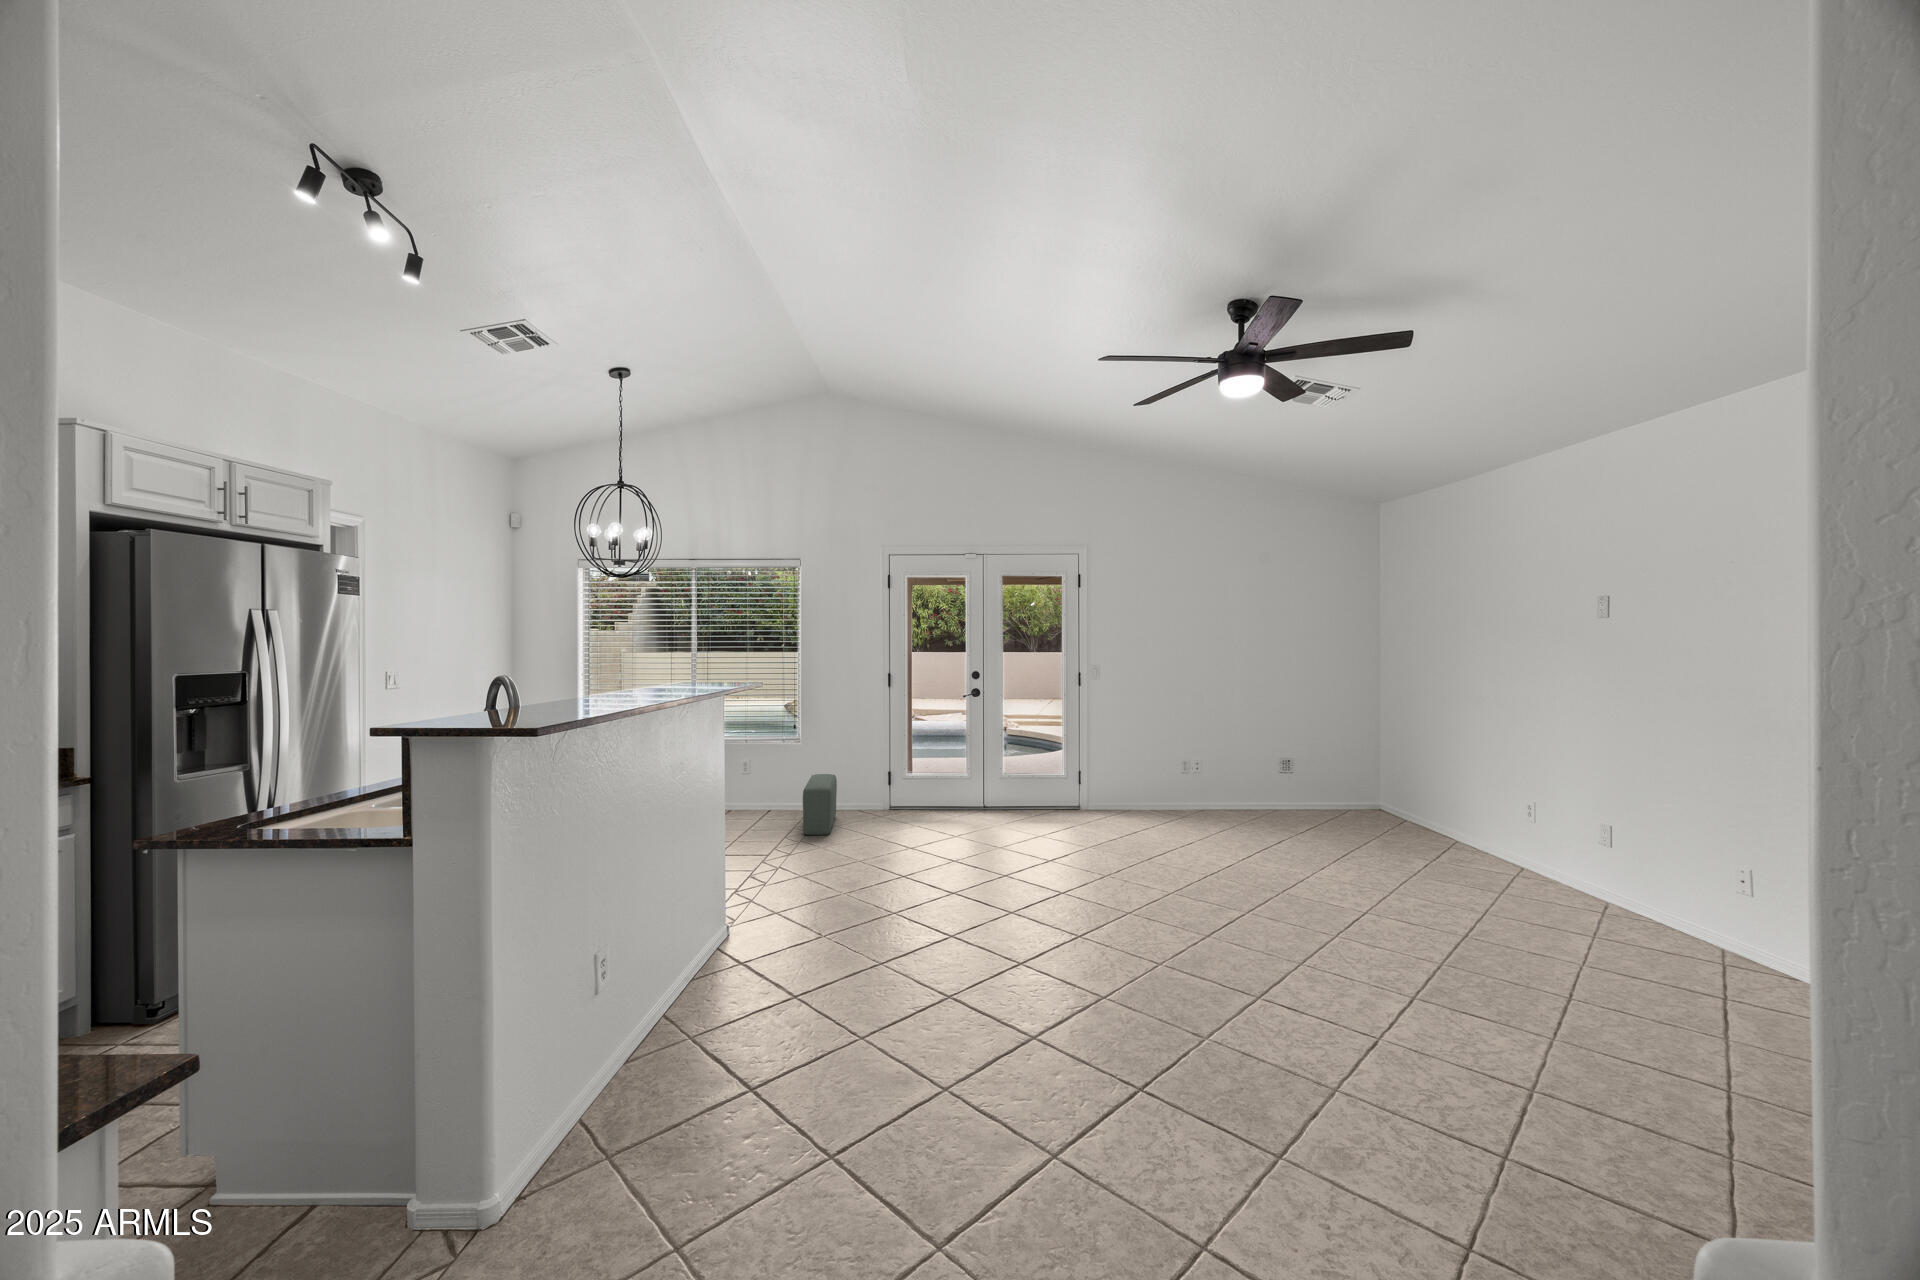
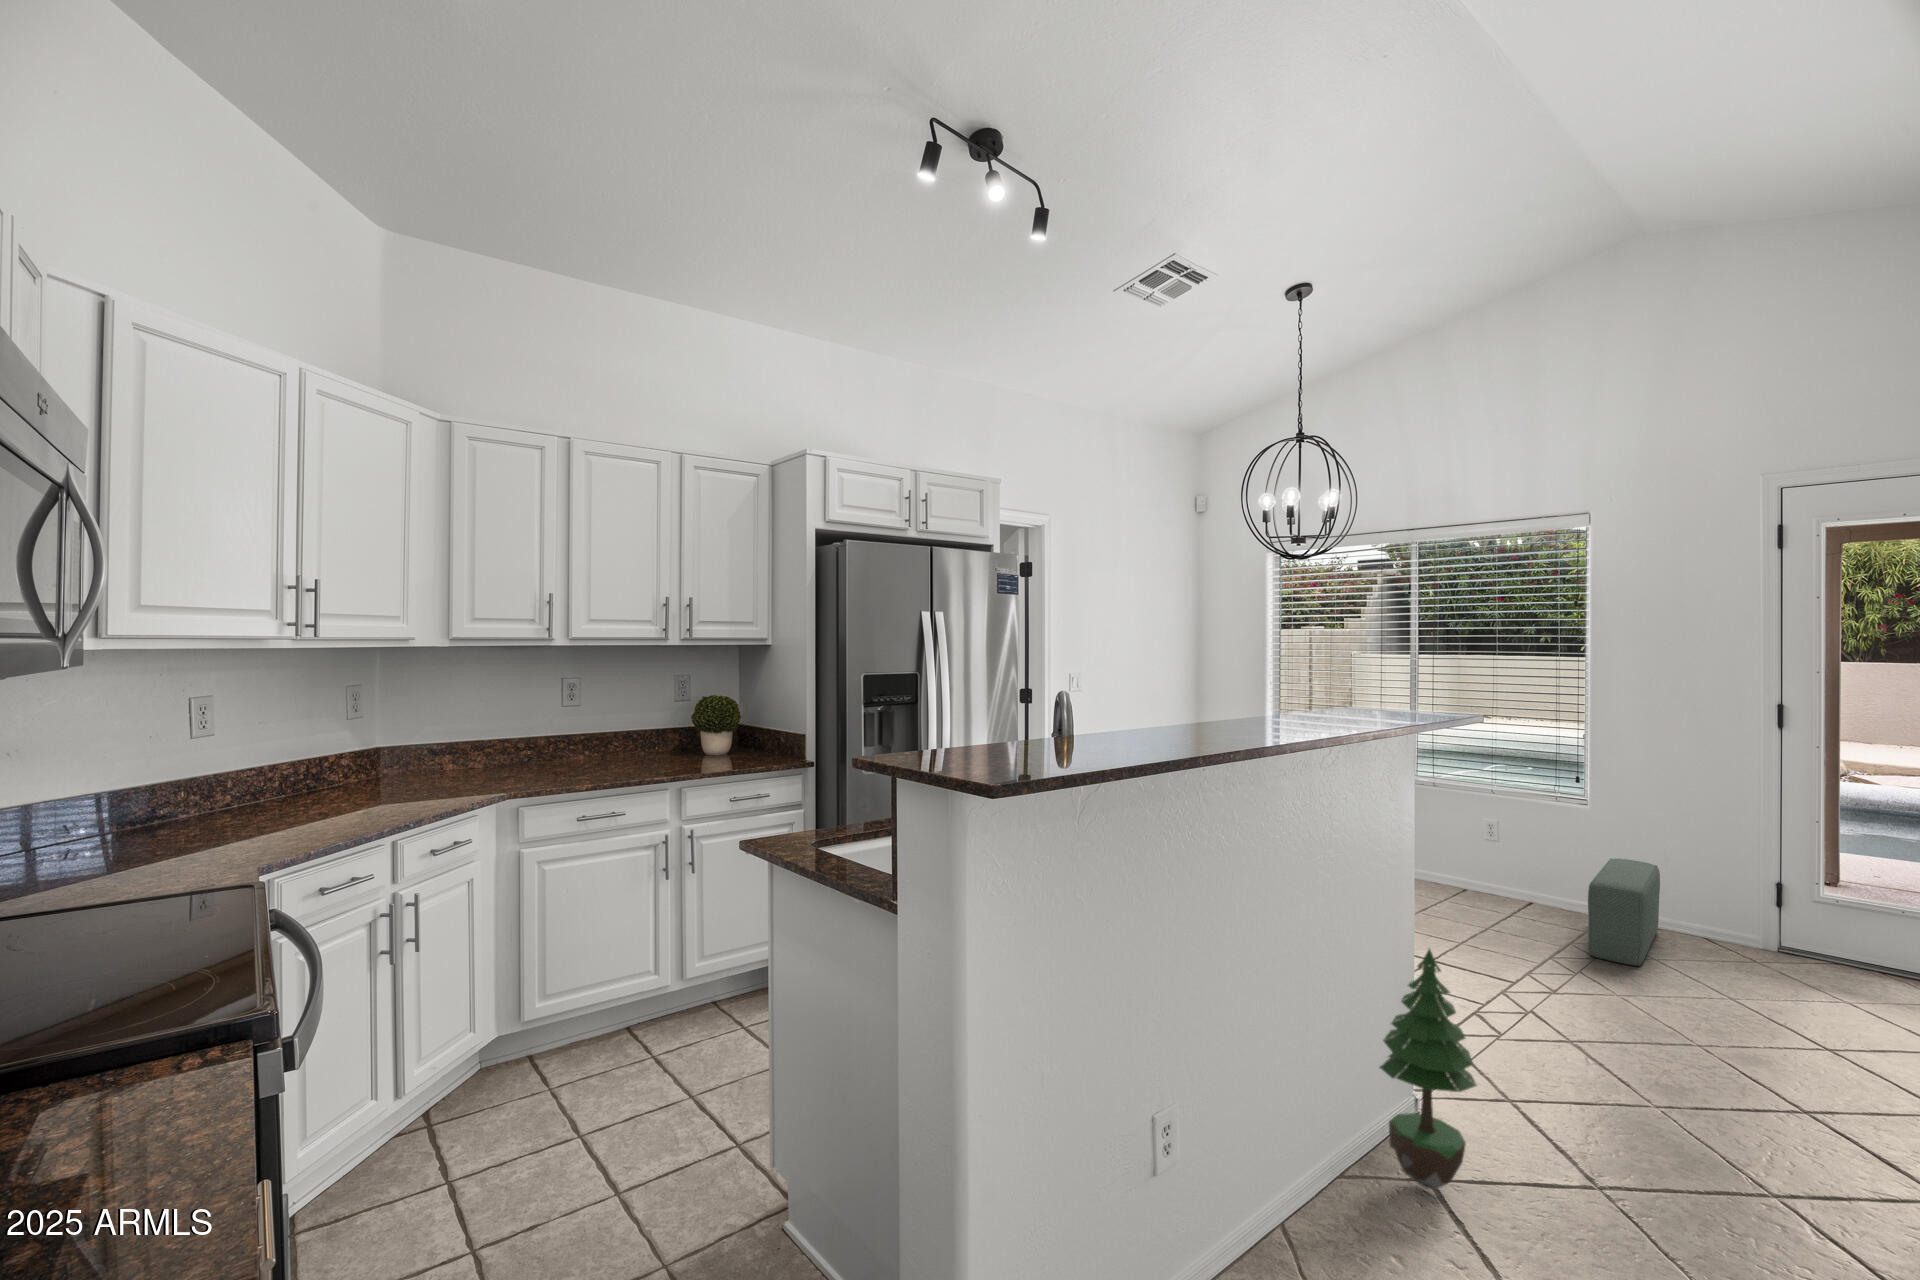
potted tree: none [715,819,768,962] -> present [1380,949,1476,1189]

